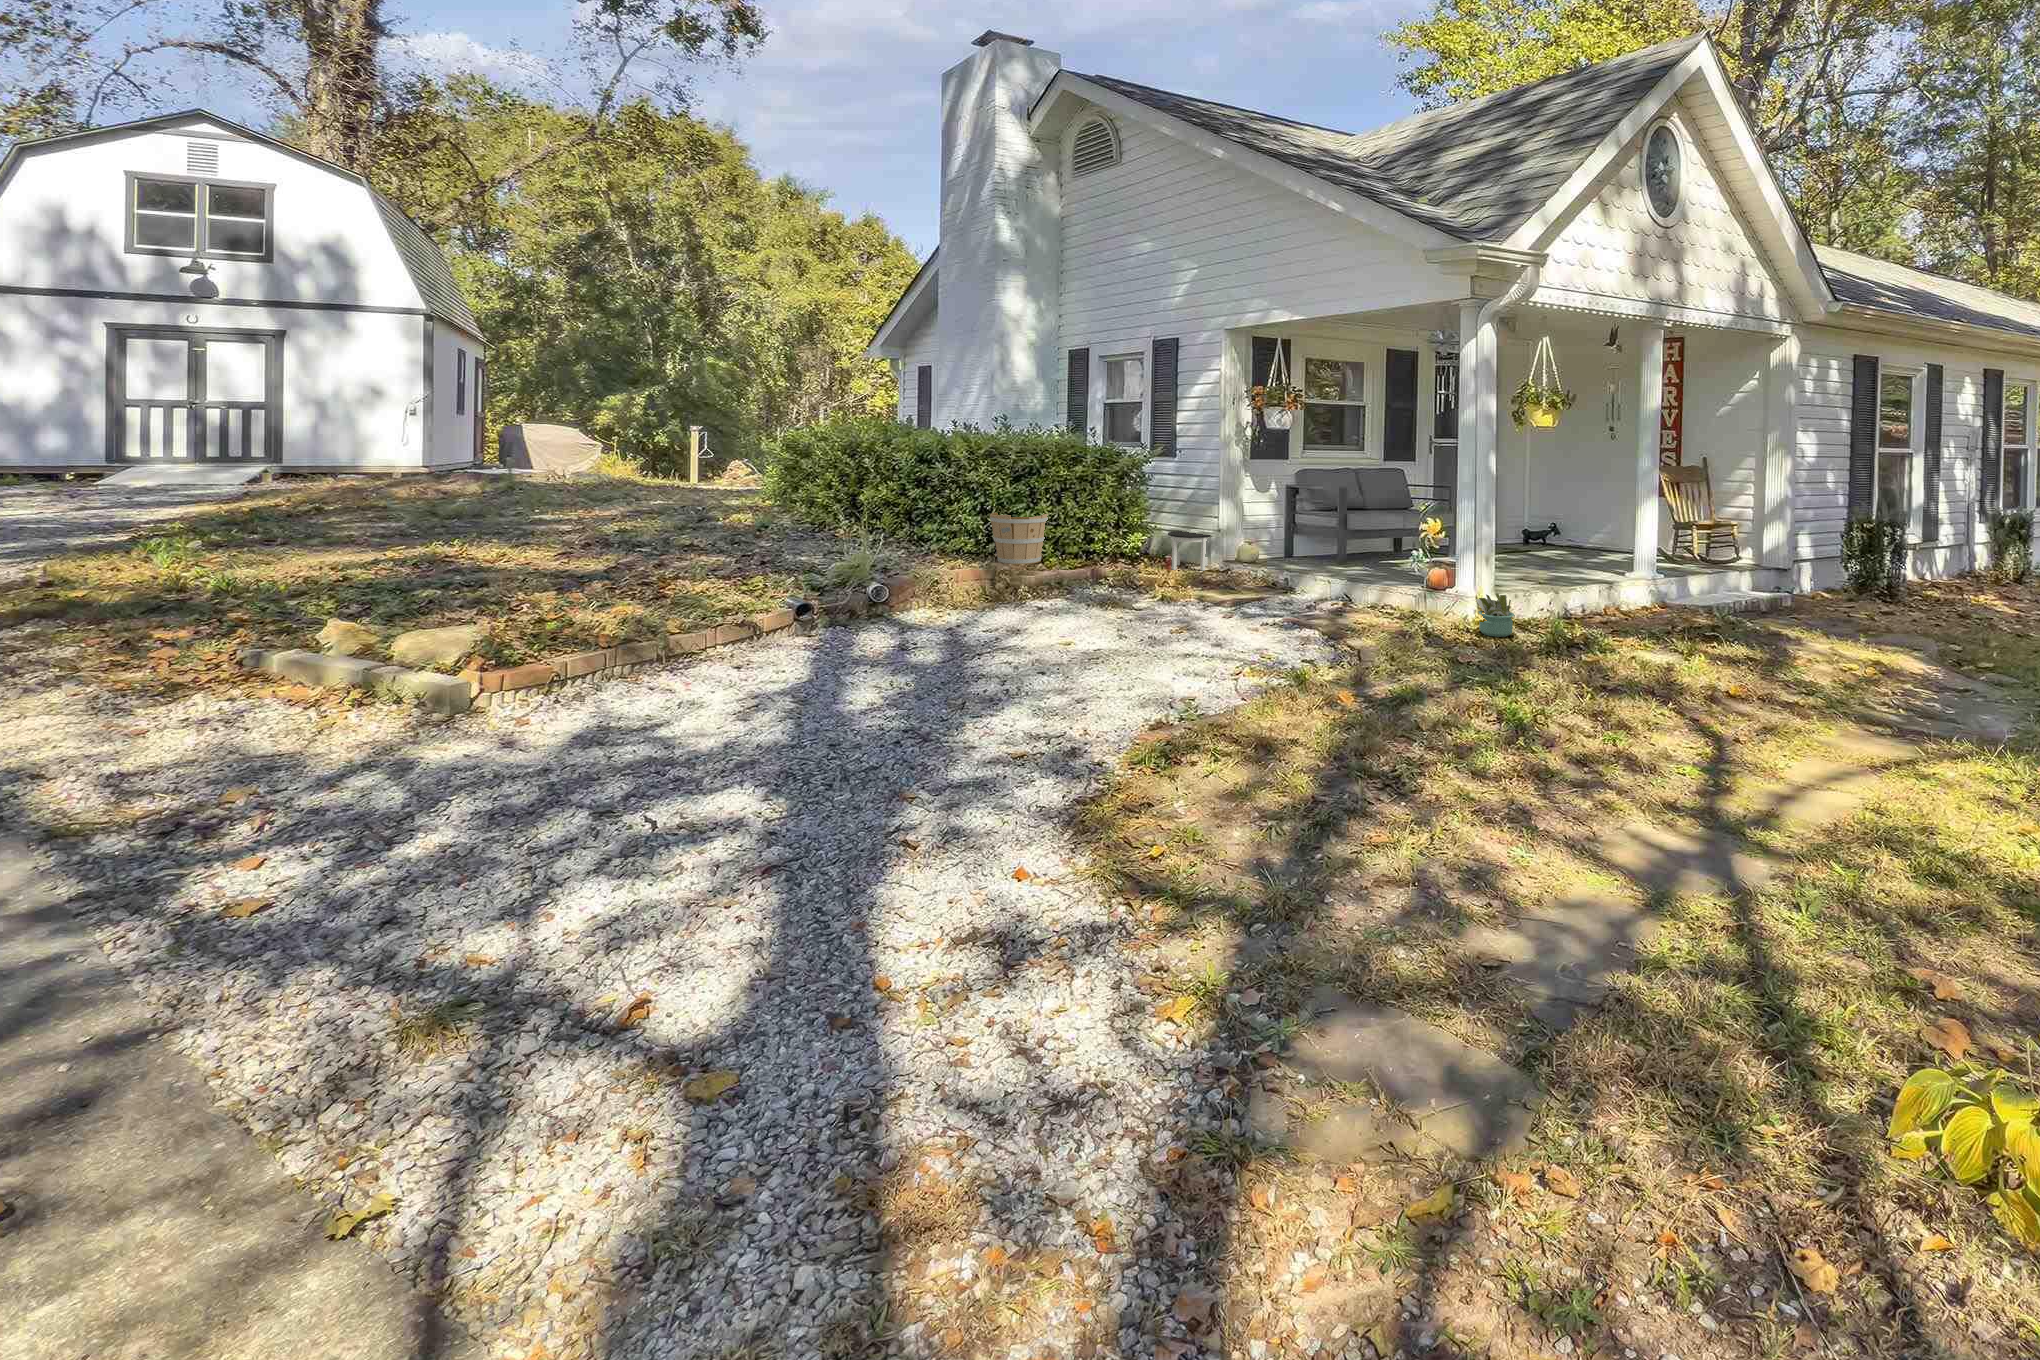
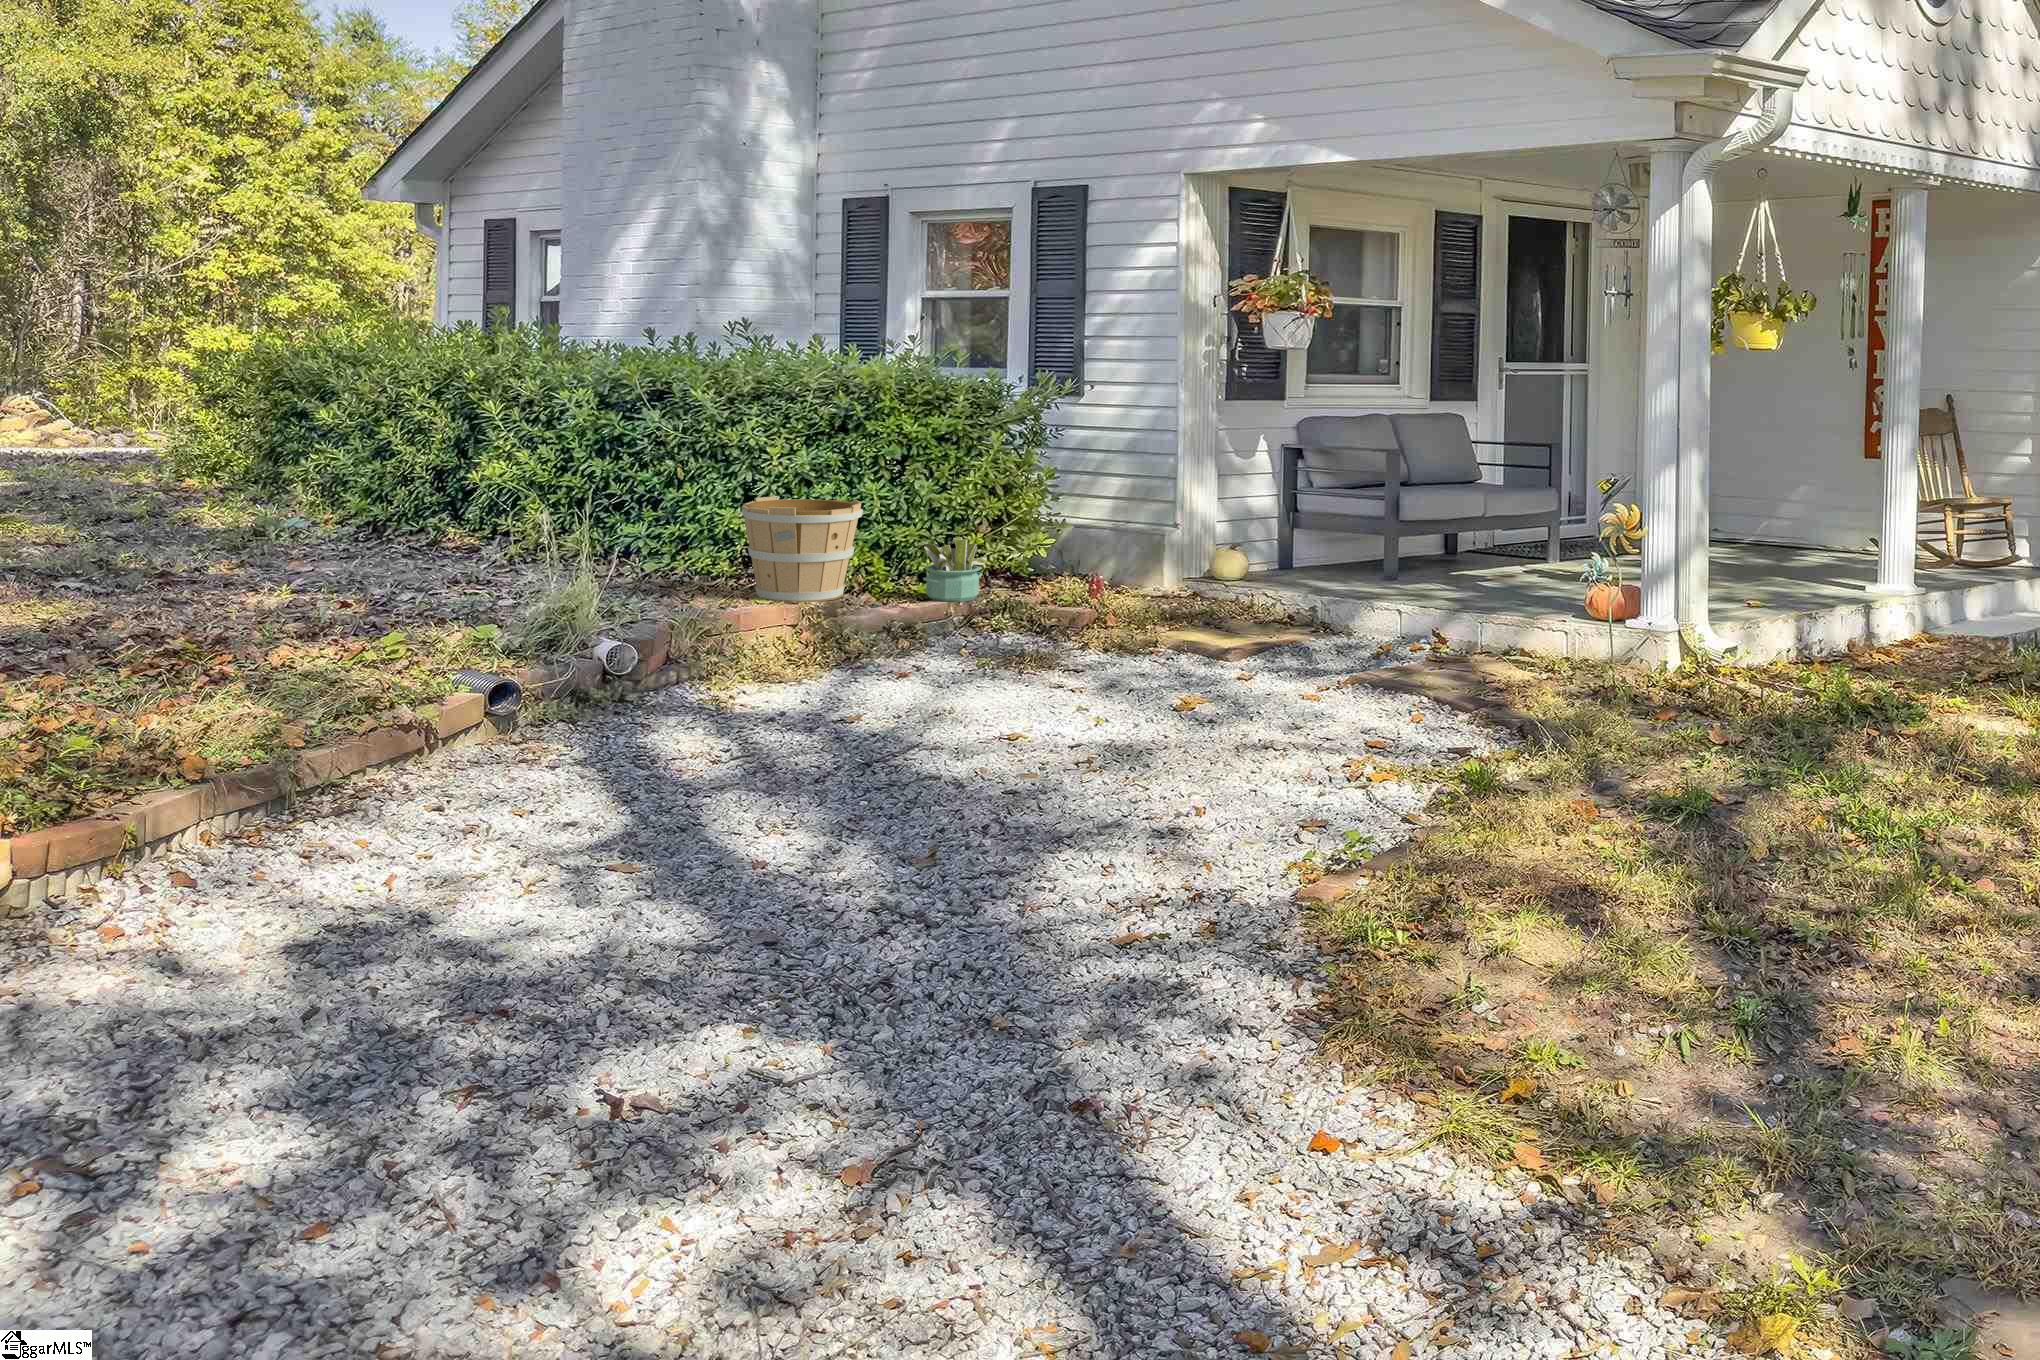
round table: present [1168,531,1210,571] -> none [1071,531,1157,605]
decorative plant: present [1476,593,1515,637] -> present [923,538,987,602]

